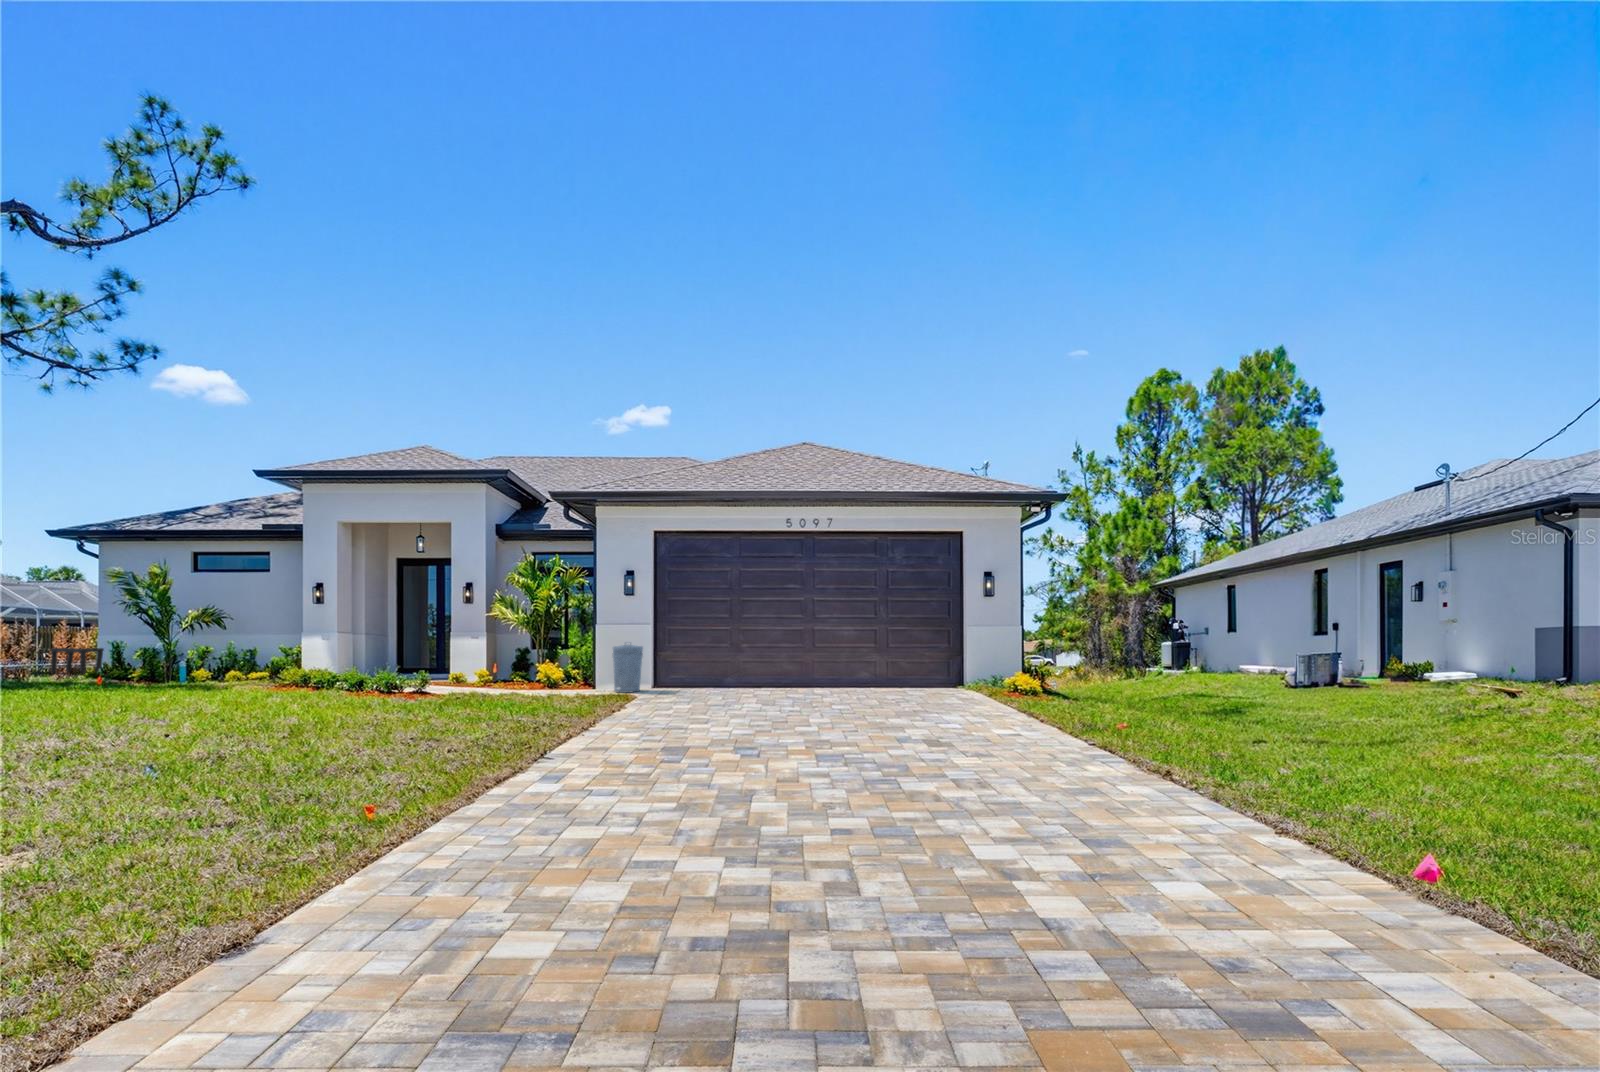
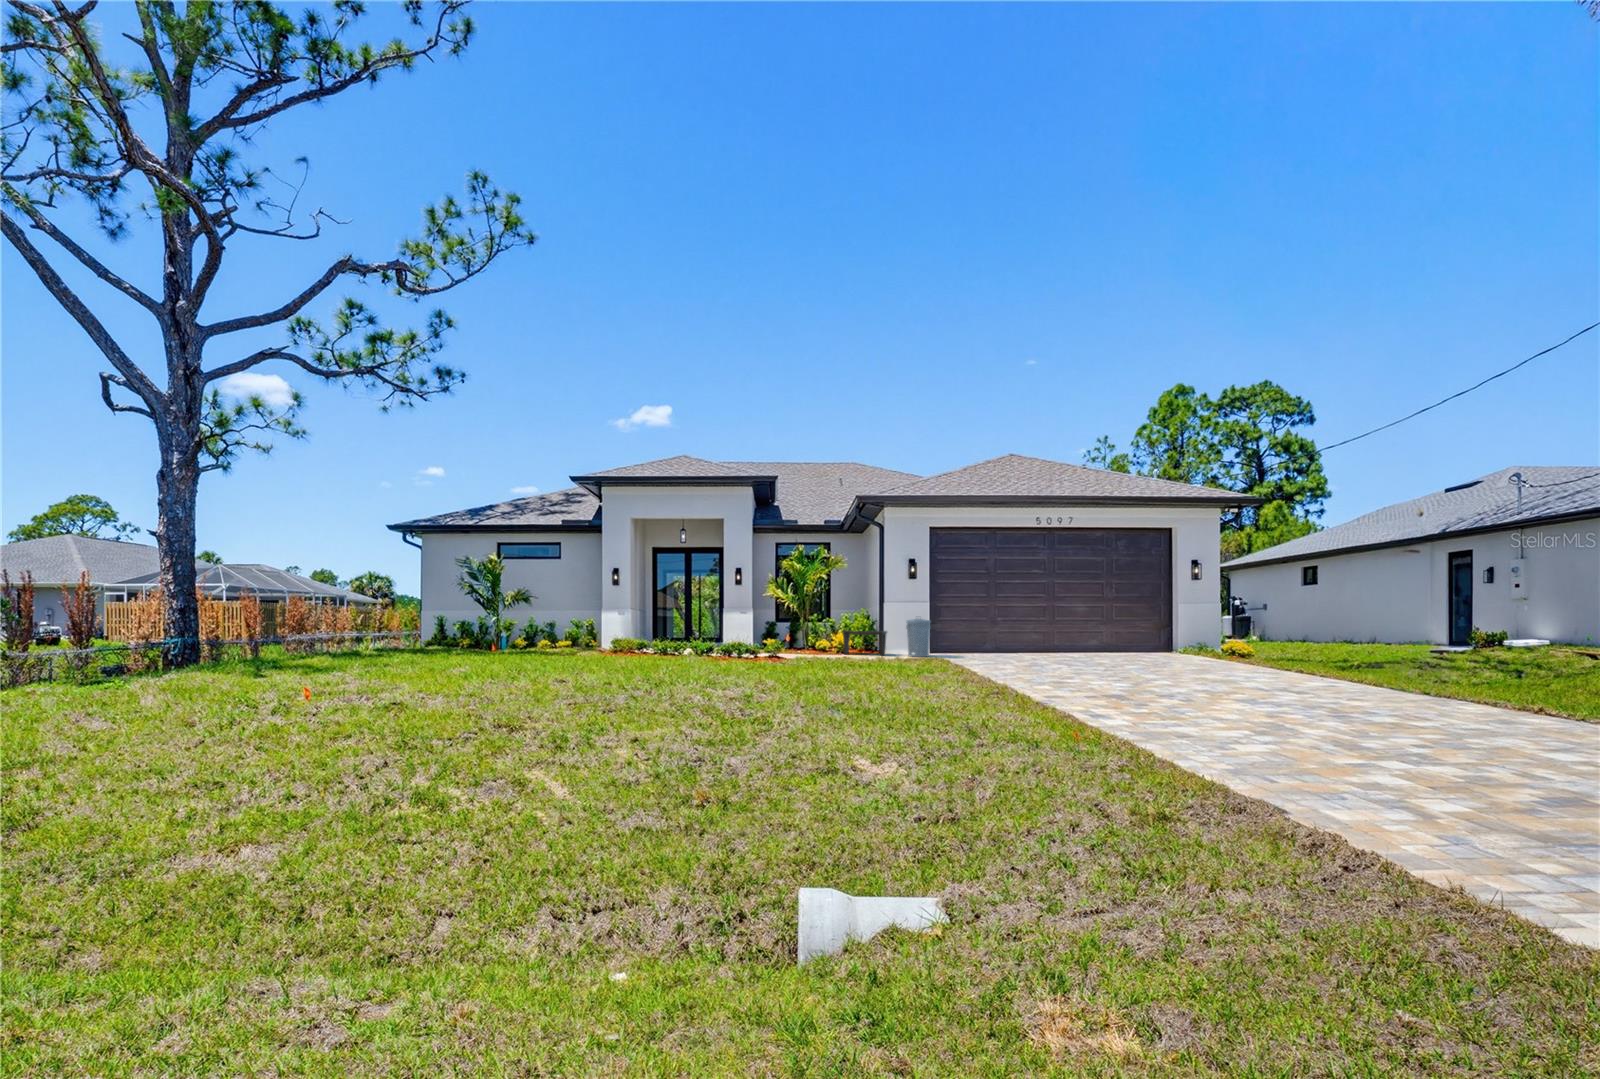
bench: present [51,648,104,674] -> present [843,630,887,656]

